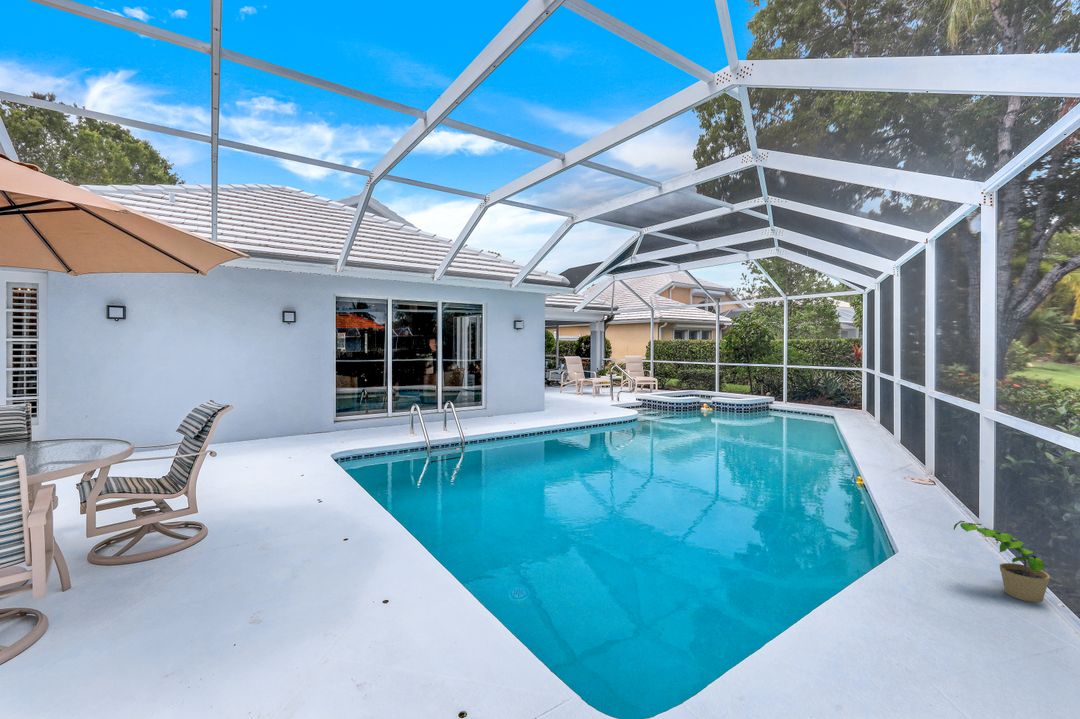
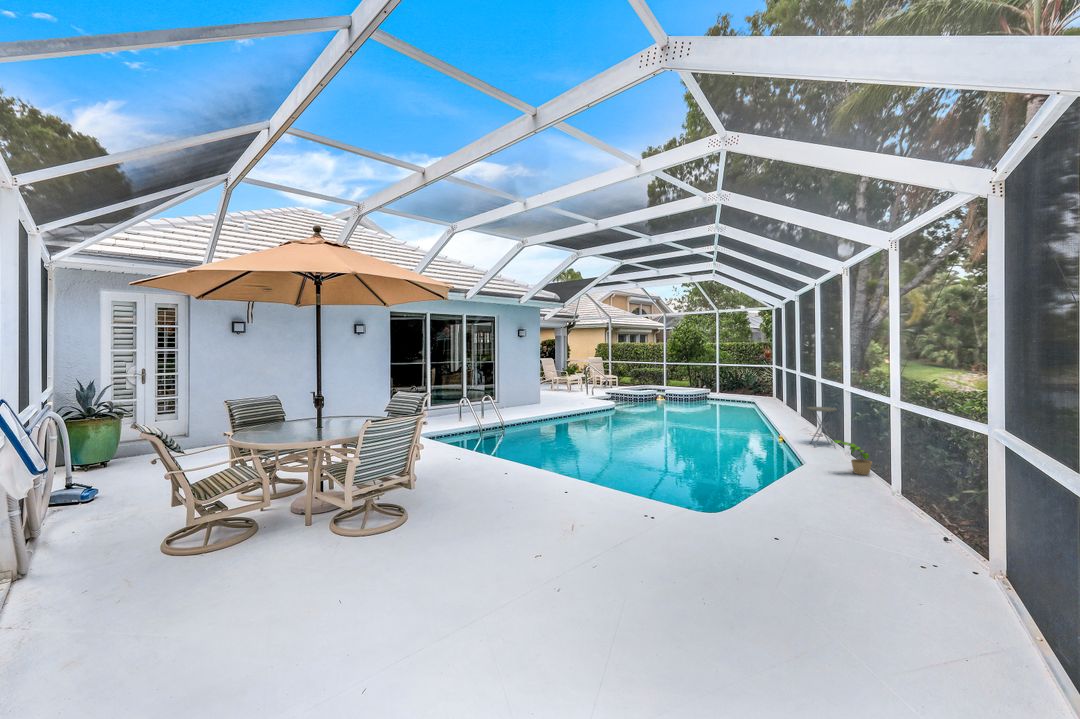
side table: none [907,440,964,517] -> present [807,407,837,448]

